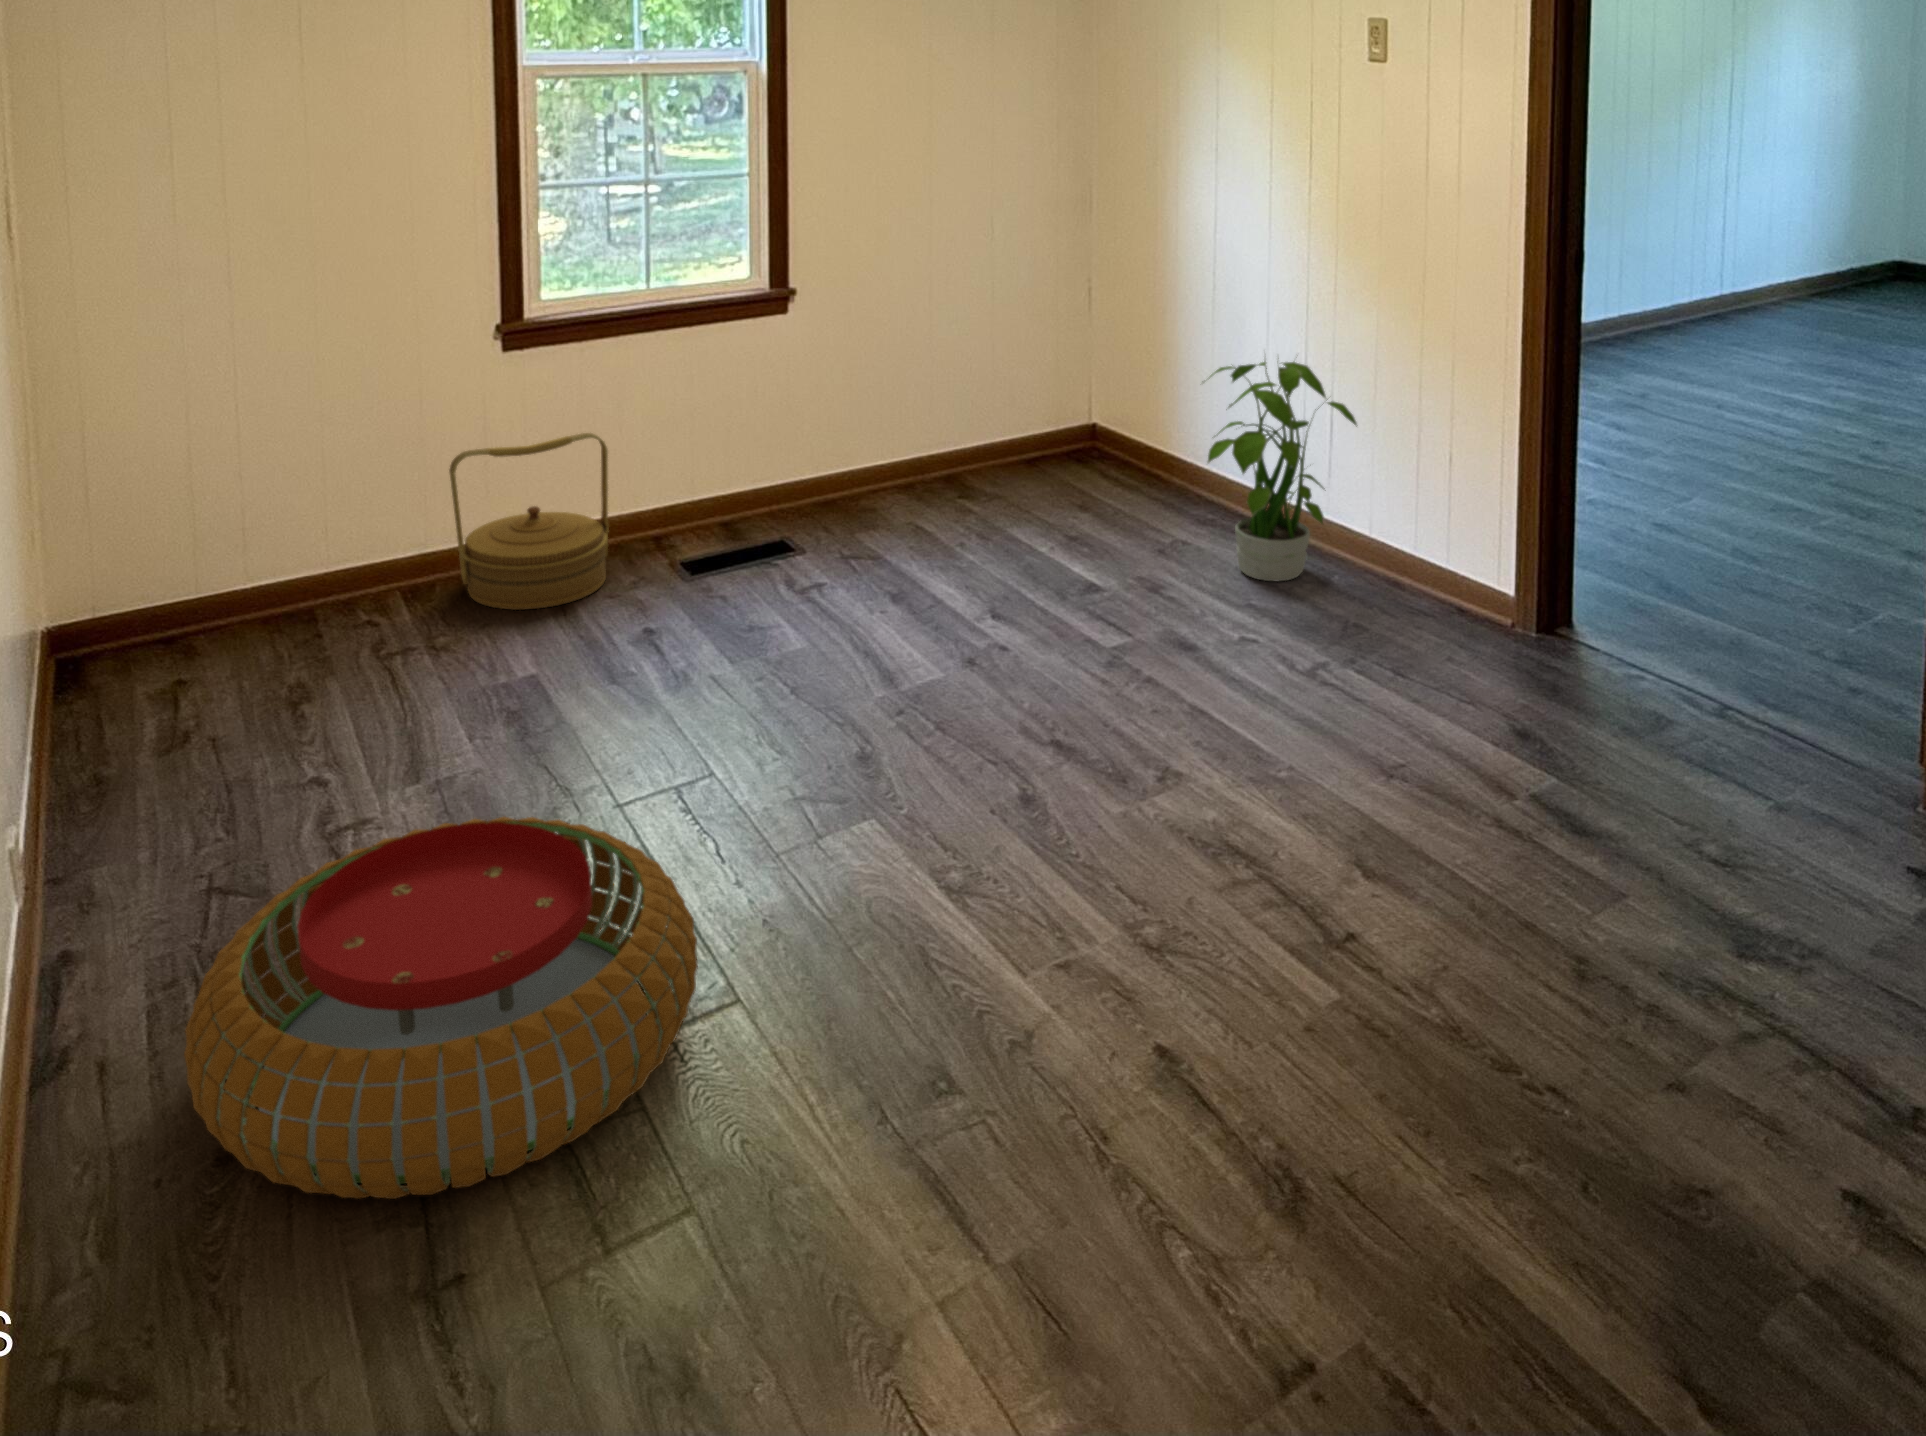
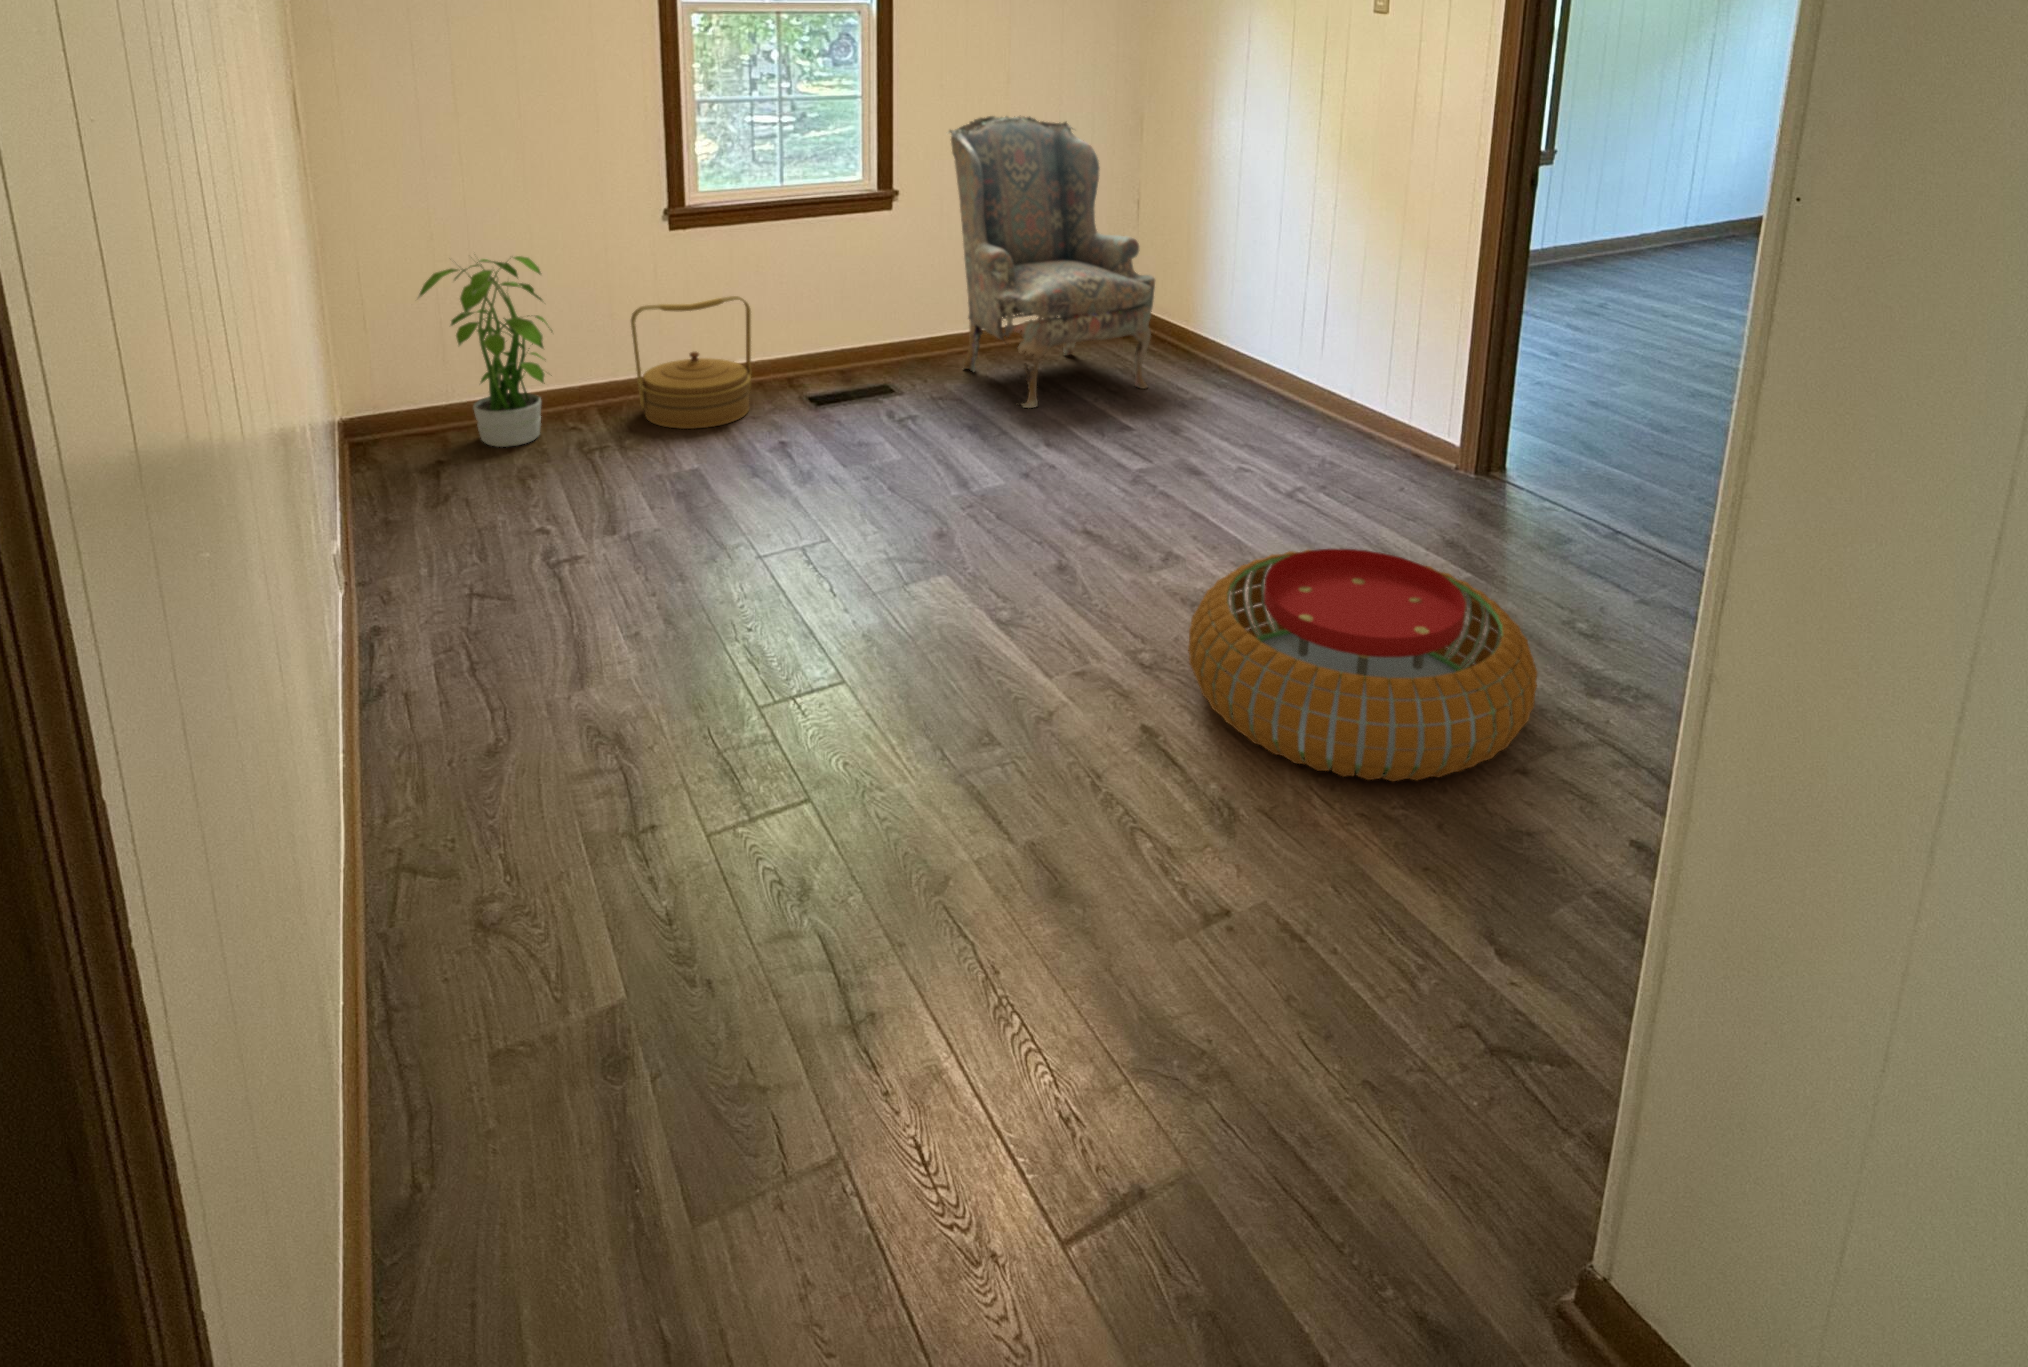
armchair: none [856,194,1119,565] -> present [949,116,1155,408]
potted plant: present [1208,361,1357,581] -> present [418,256,552,447]
pouf: present [184,817,698,1199] -> present [1188,549,1538,781]

